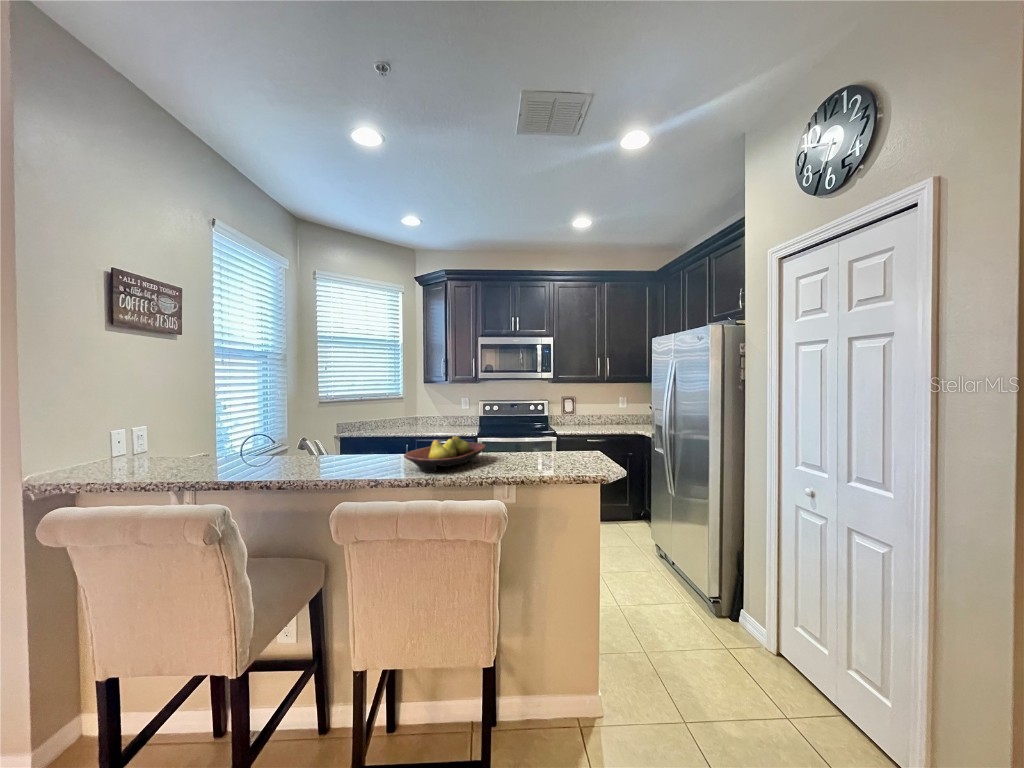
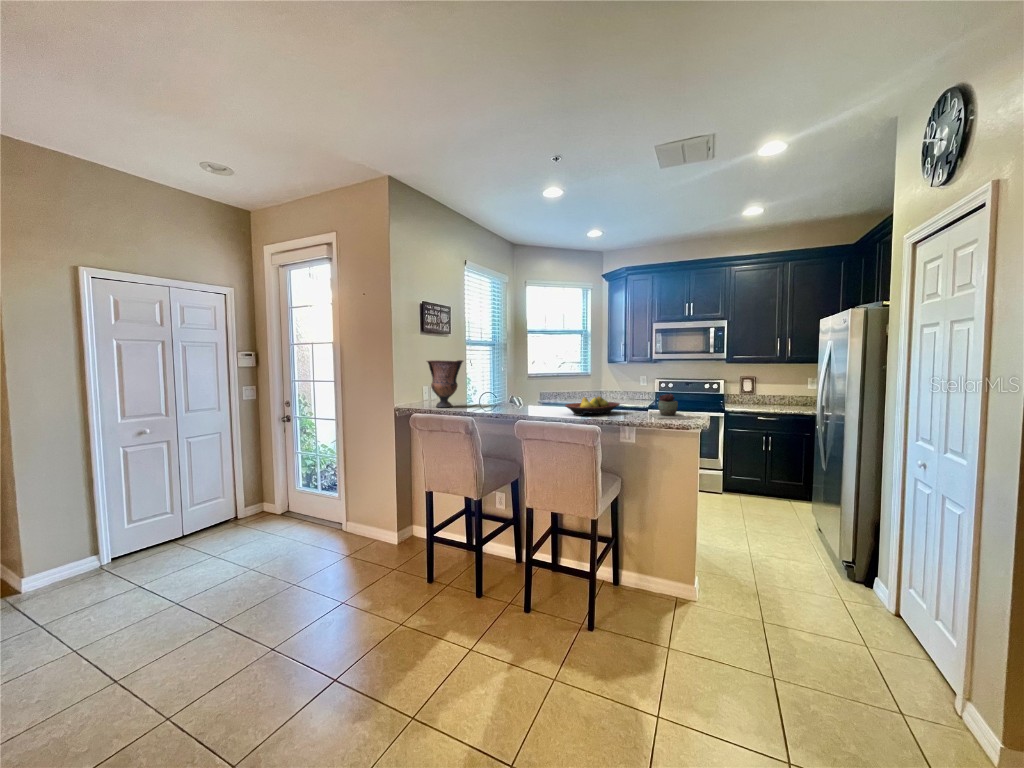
vase: none [95,380,193,476] -> present [427,360,463,407]
succulent plant: none [528,427,589,468] -> present [650,394,689,420]

